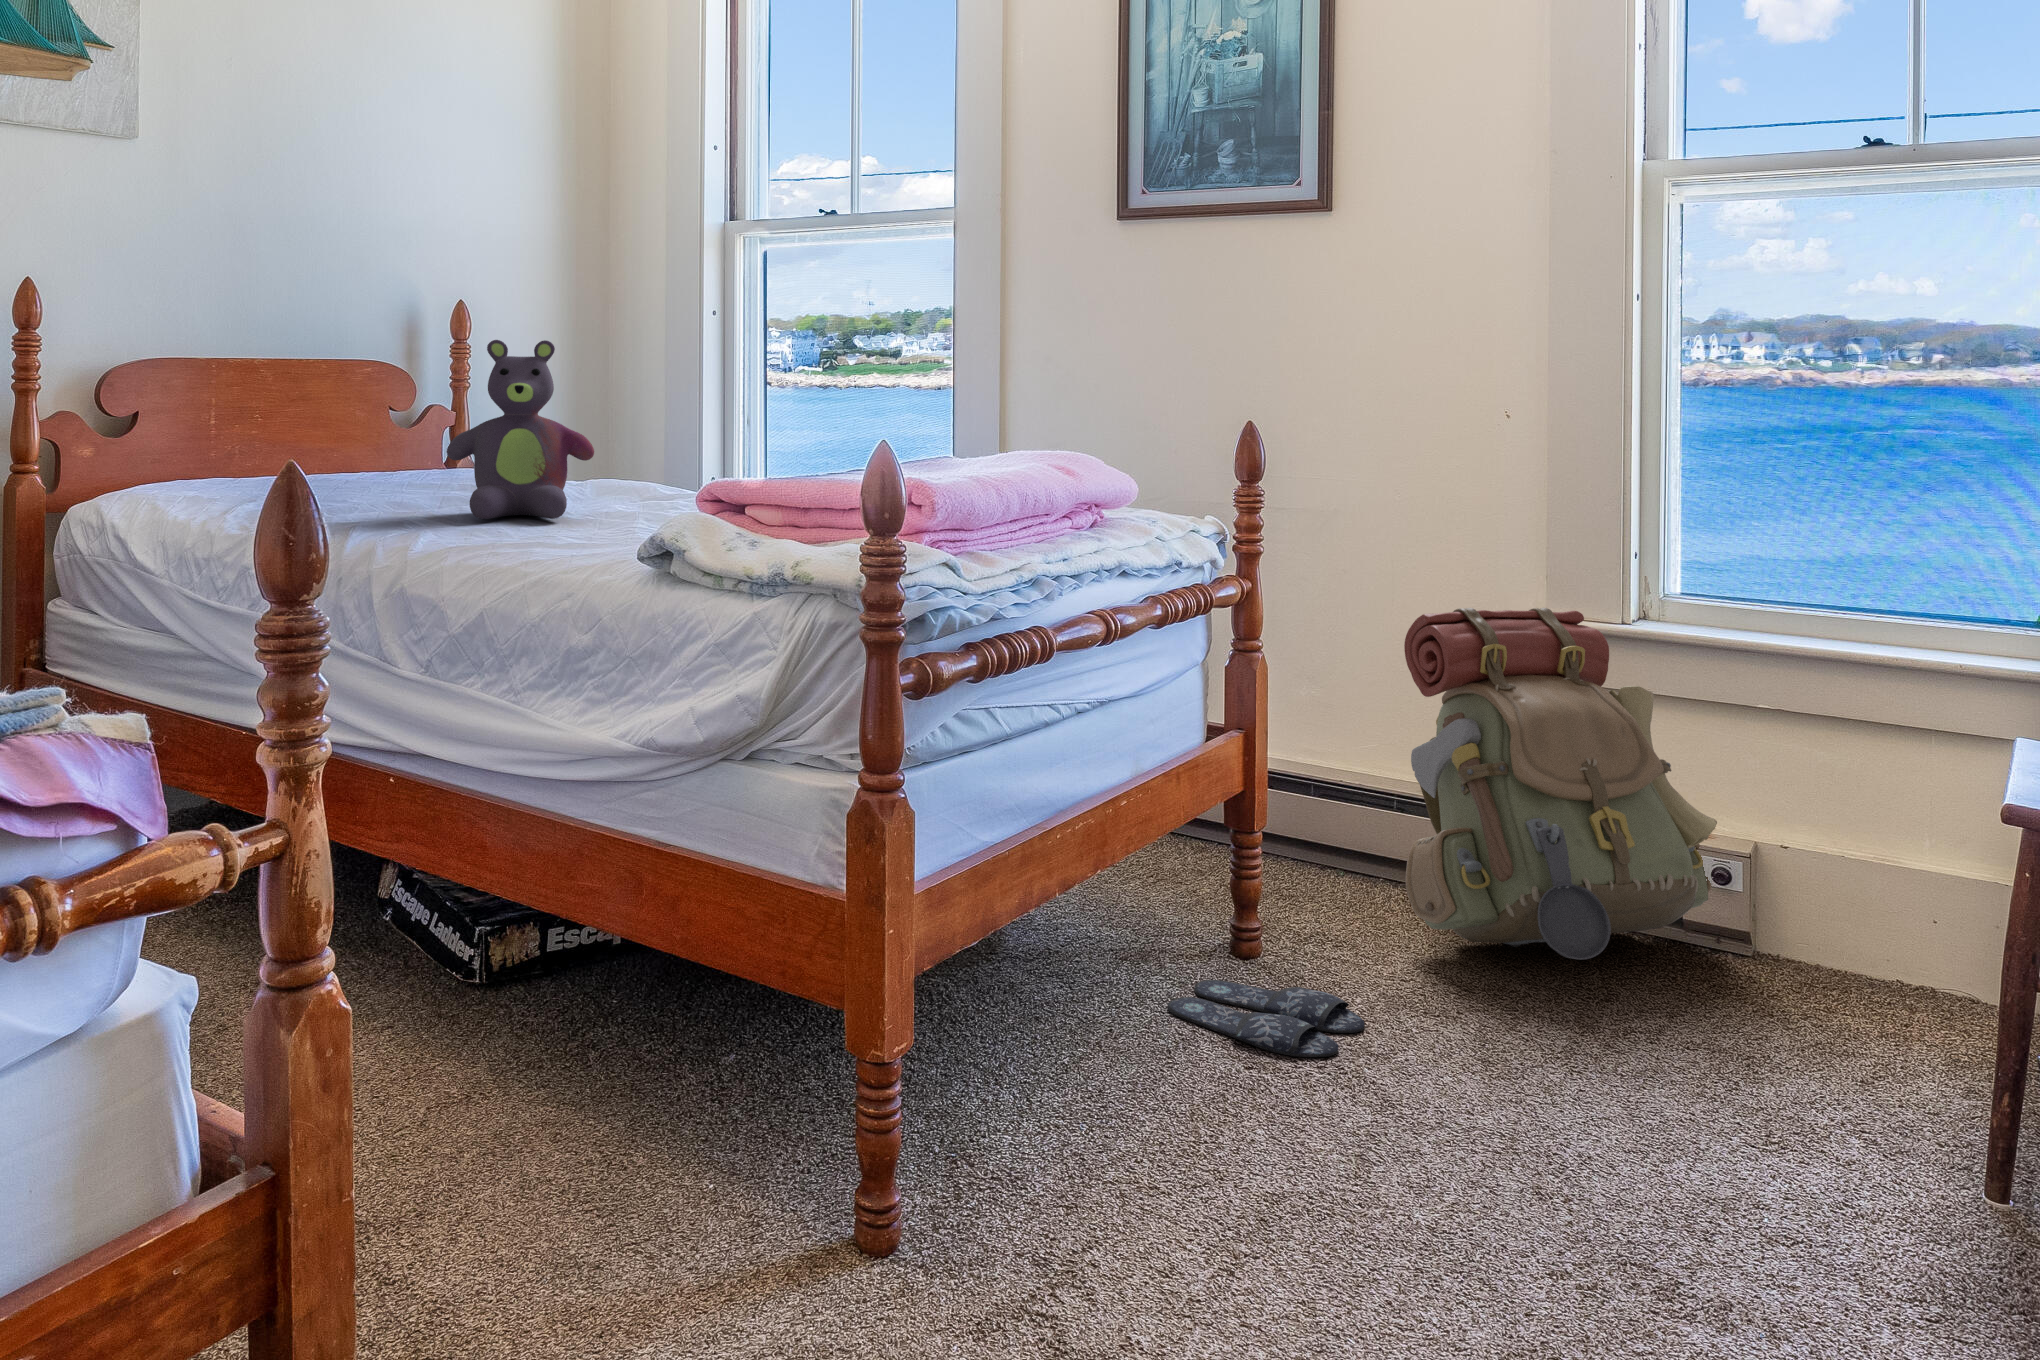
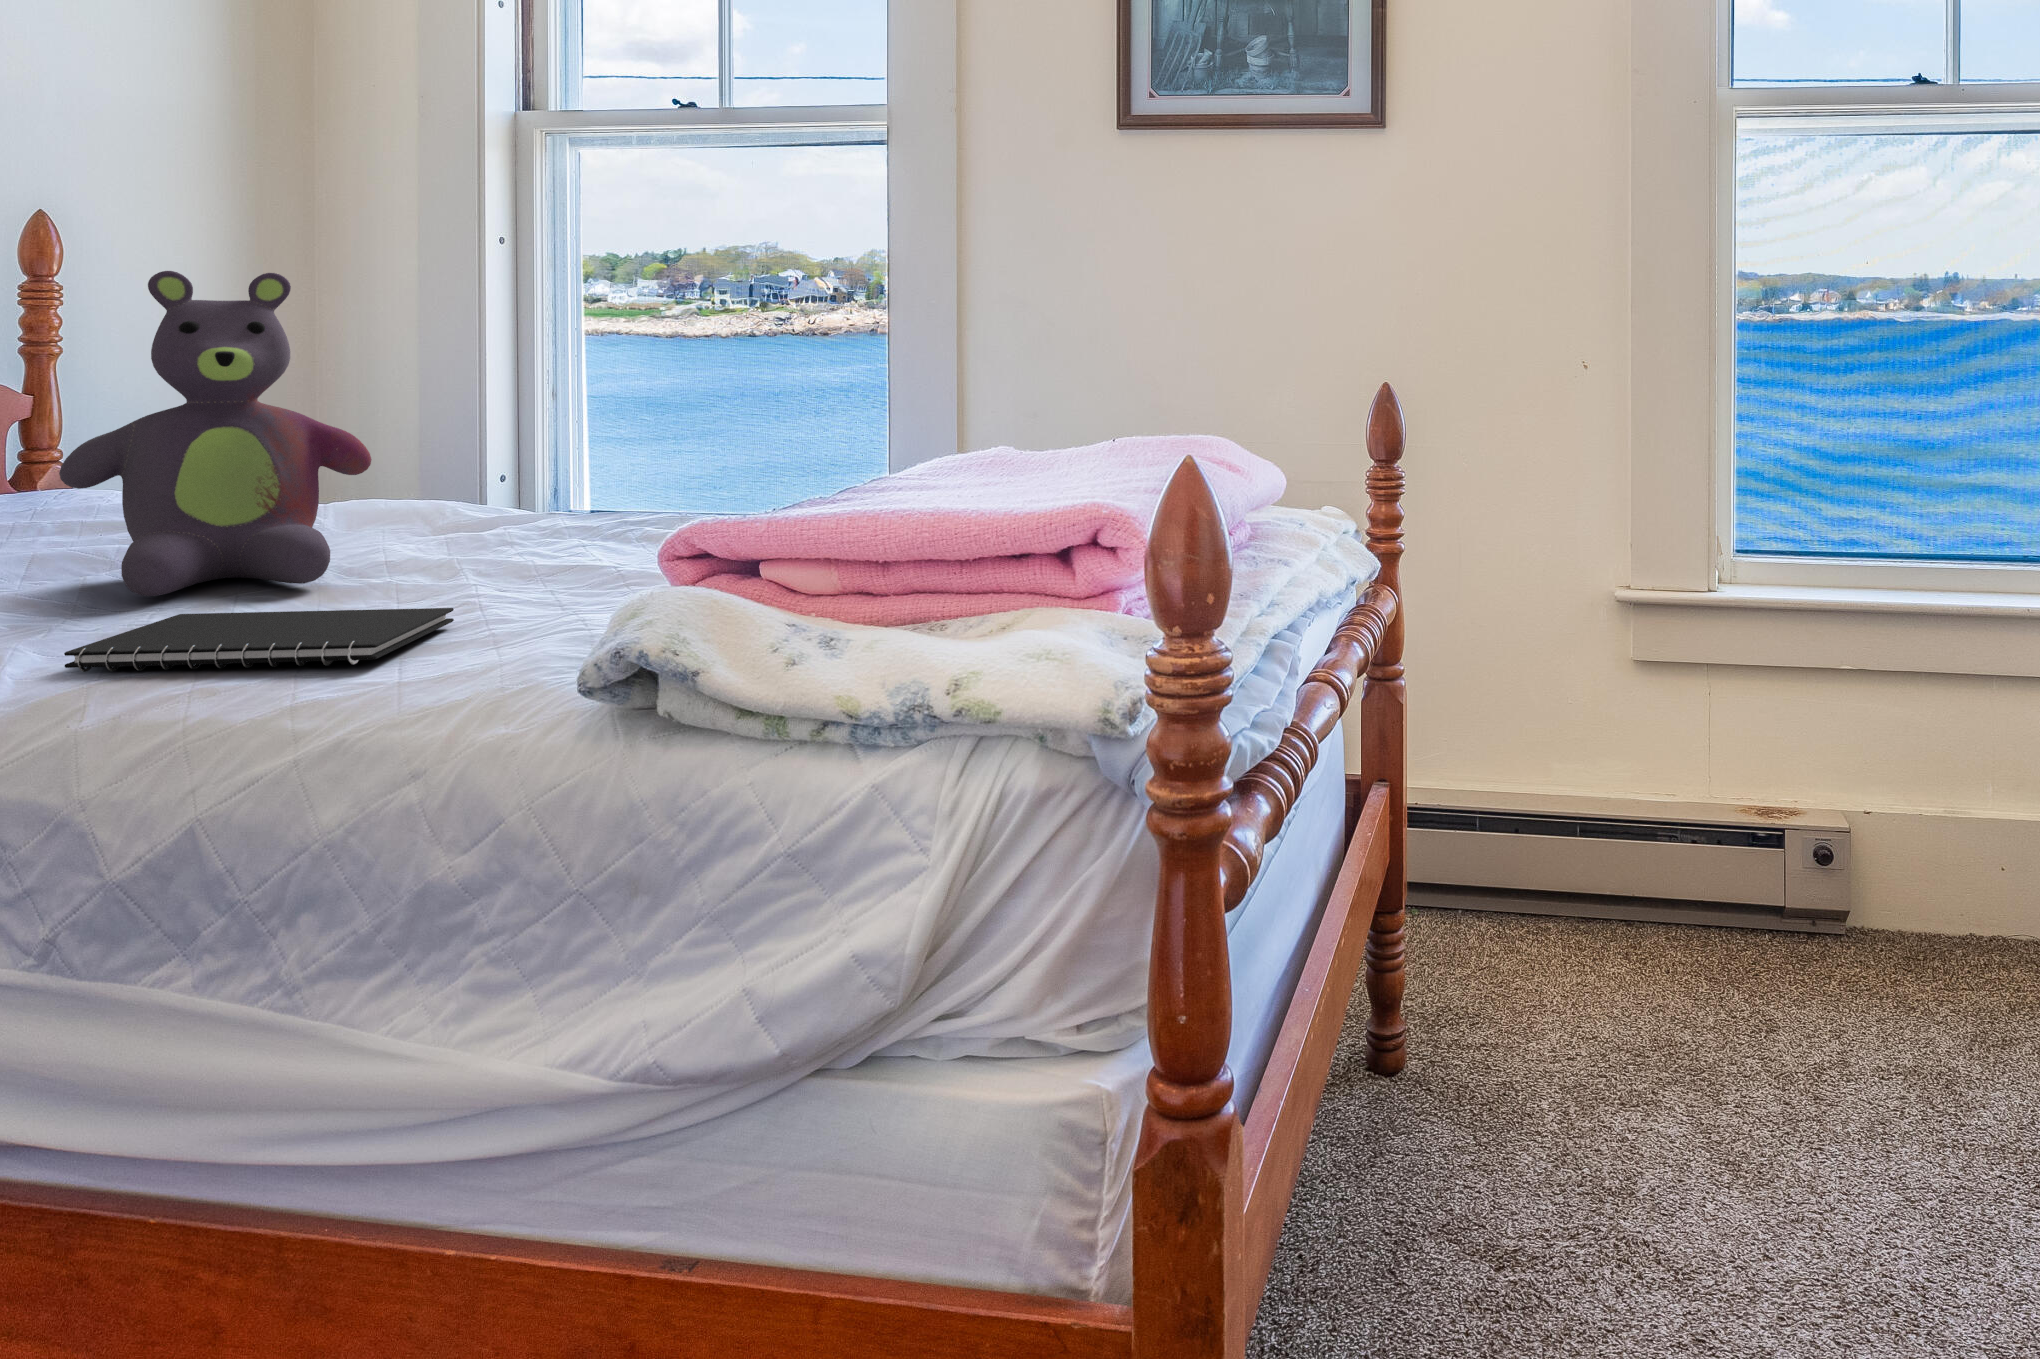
notebook: none [436,525,612,550] -> present [64,608,454,672]
backpack: present [1404,608,1717,960] -> none [1528,588,1853,1017]
slippers: present [1167,980,1364,1057] -> none [1383,1131,1627,1261]

